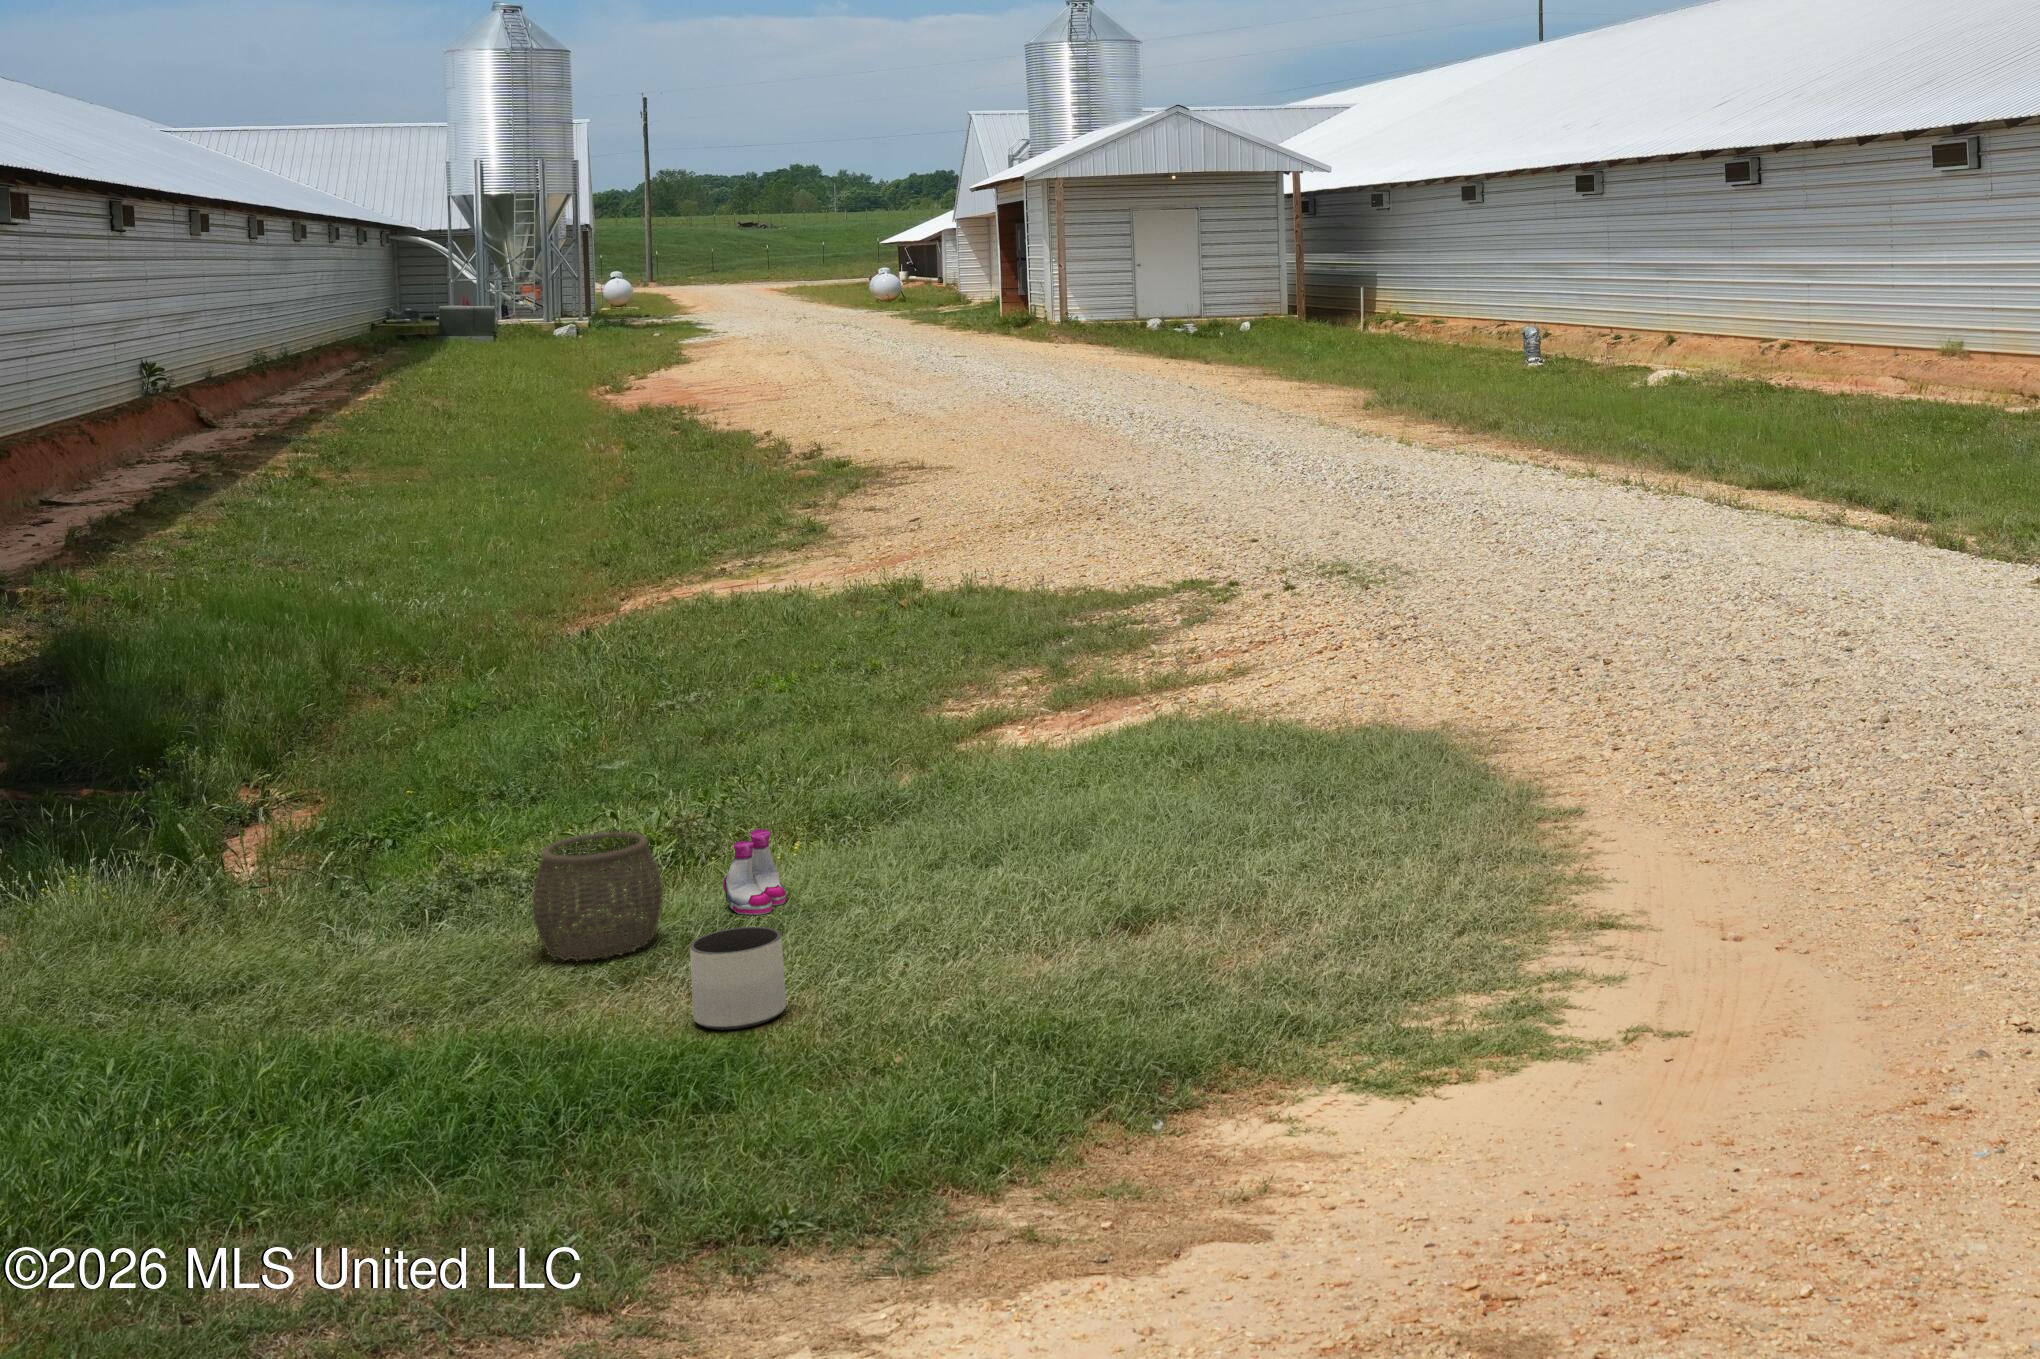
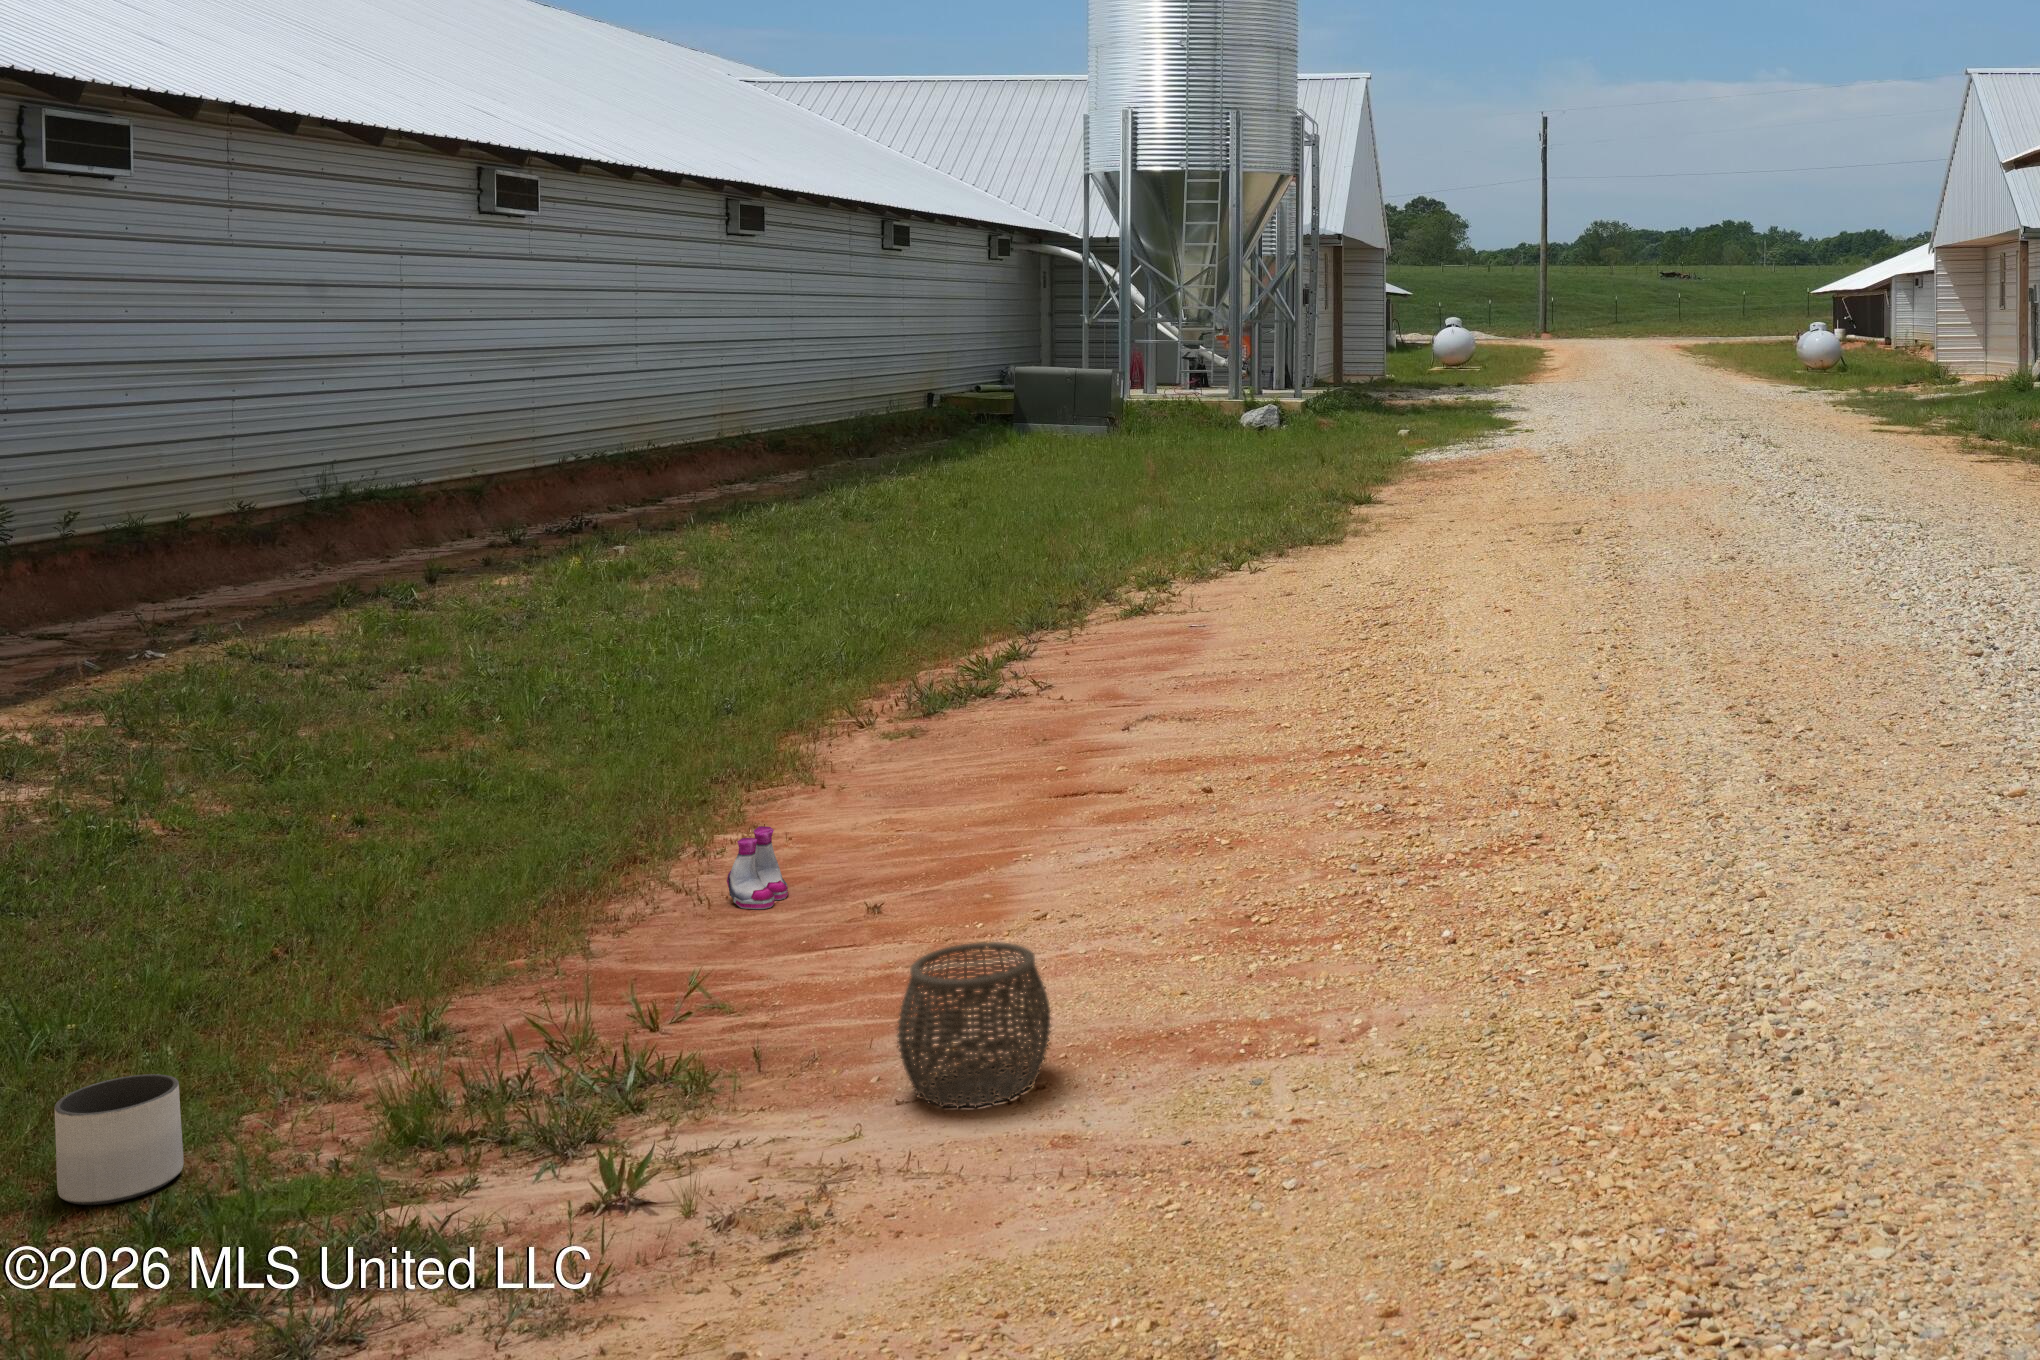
woven basket: present [532,831,663,961] -> present [897,942,1051,1107]
planter: present [690,927,786,1030] -> present [54,1074,183,1205]

